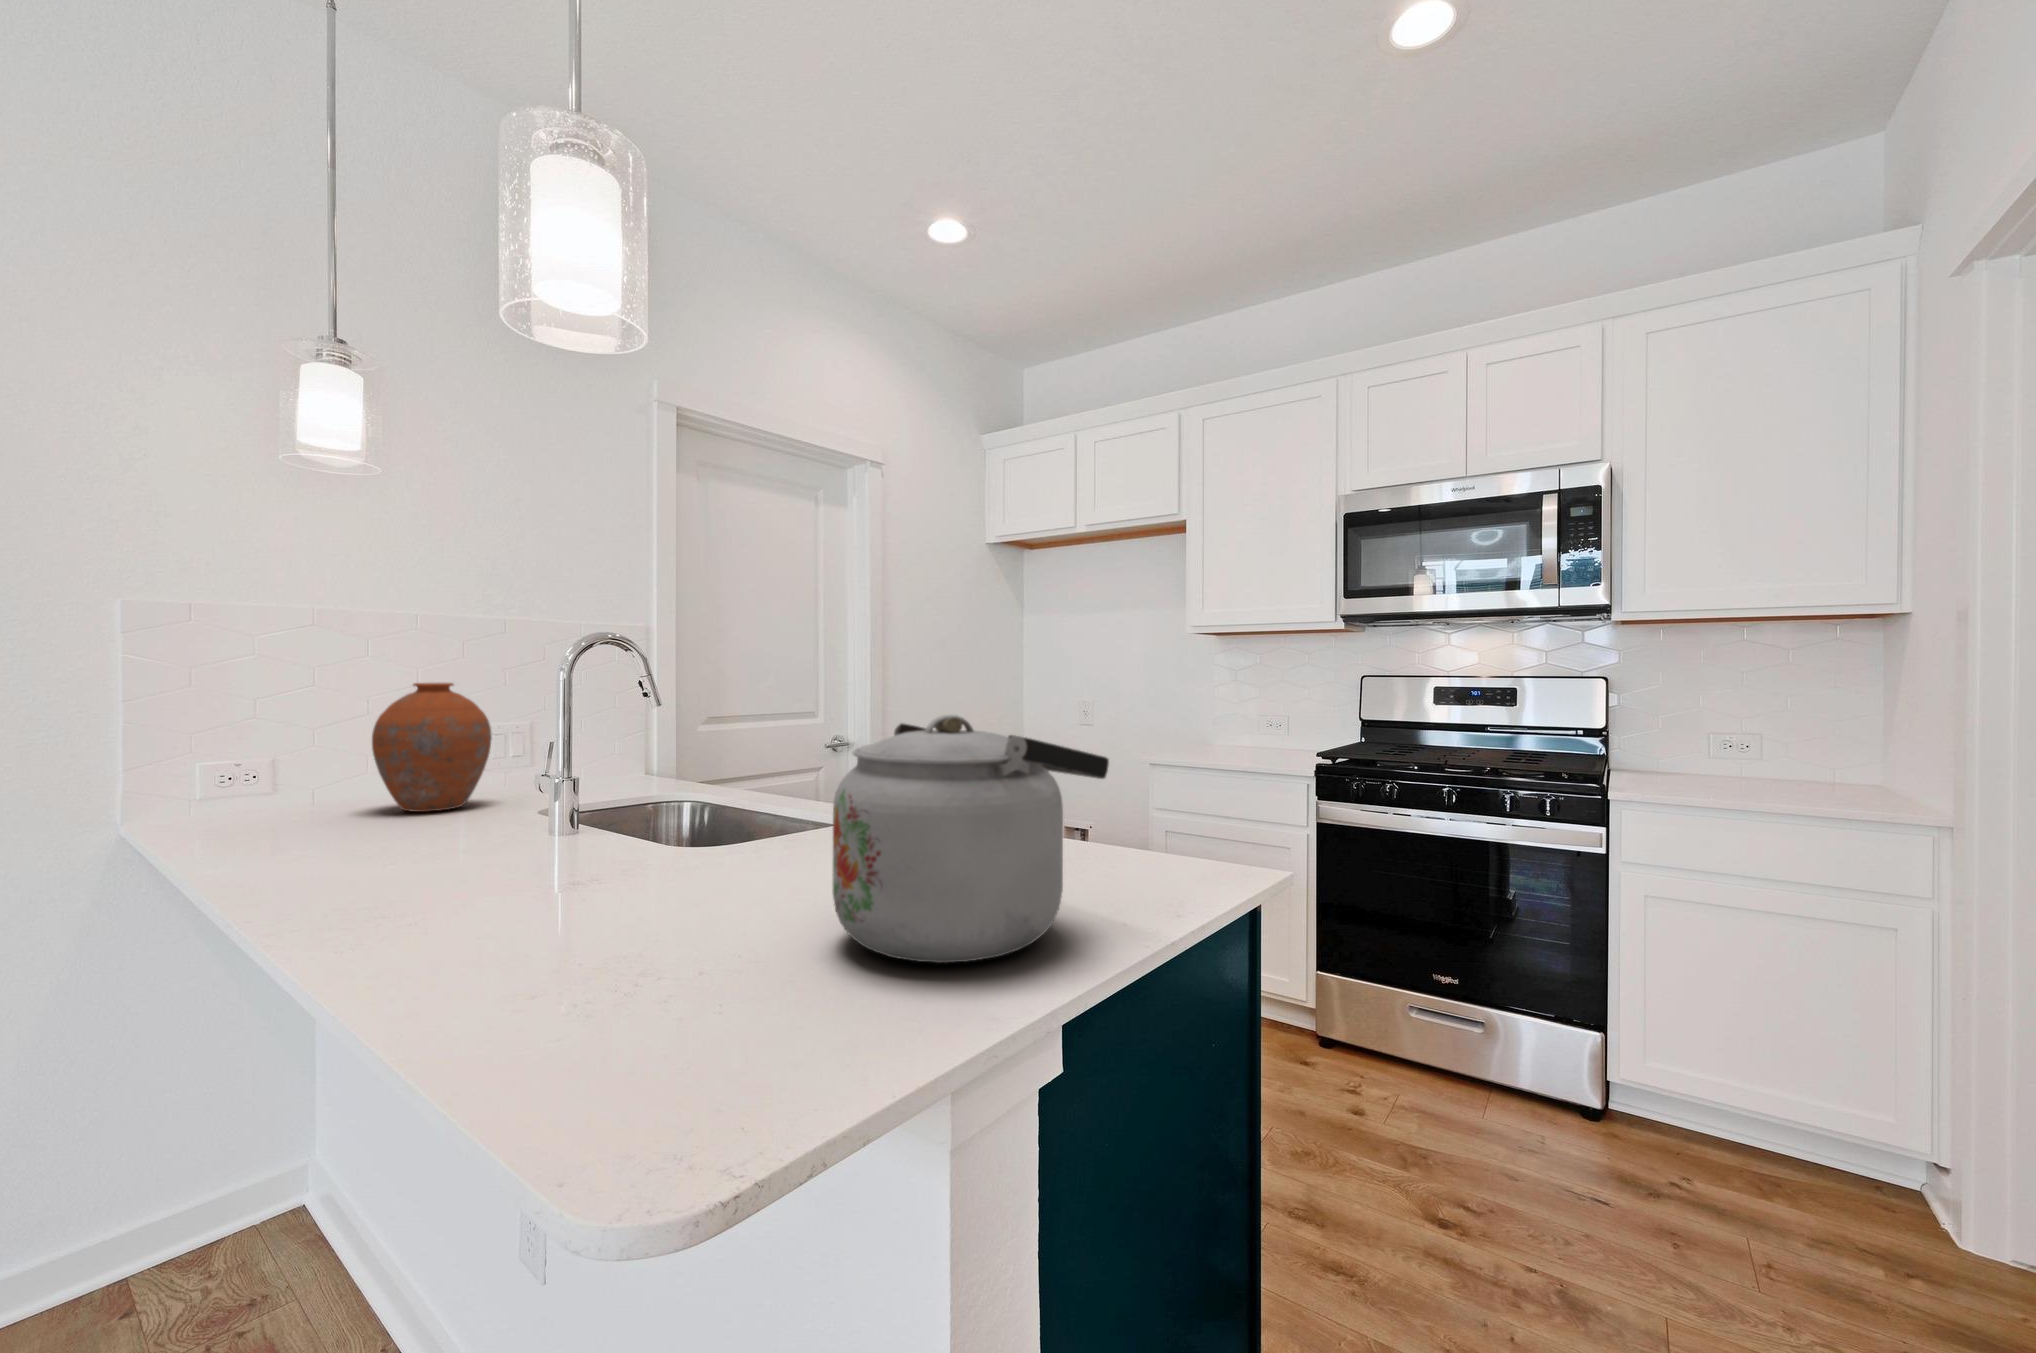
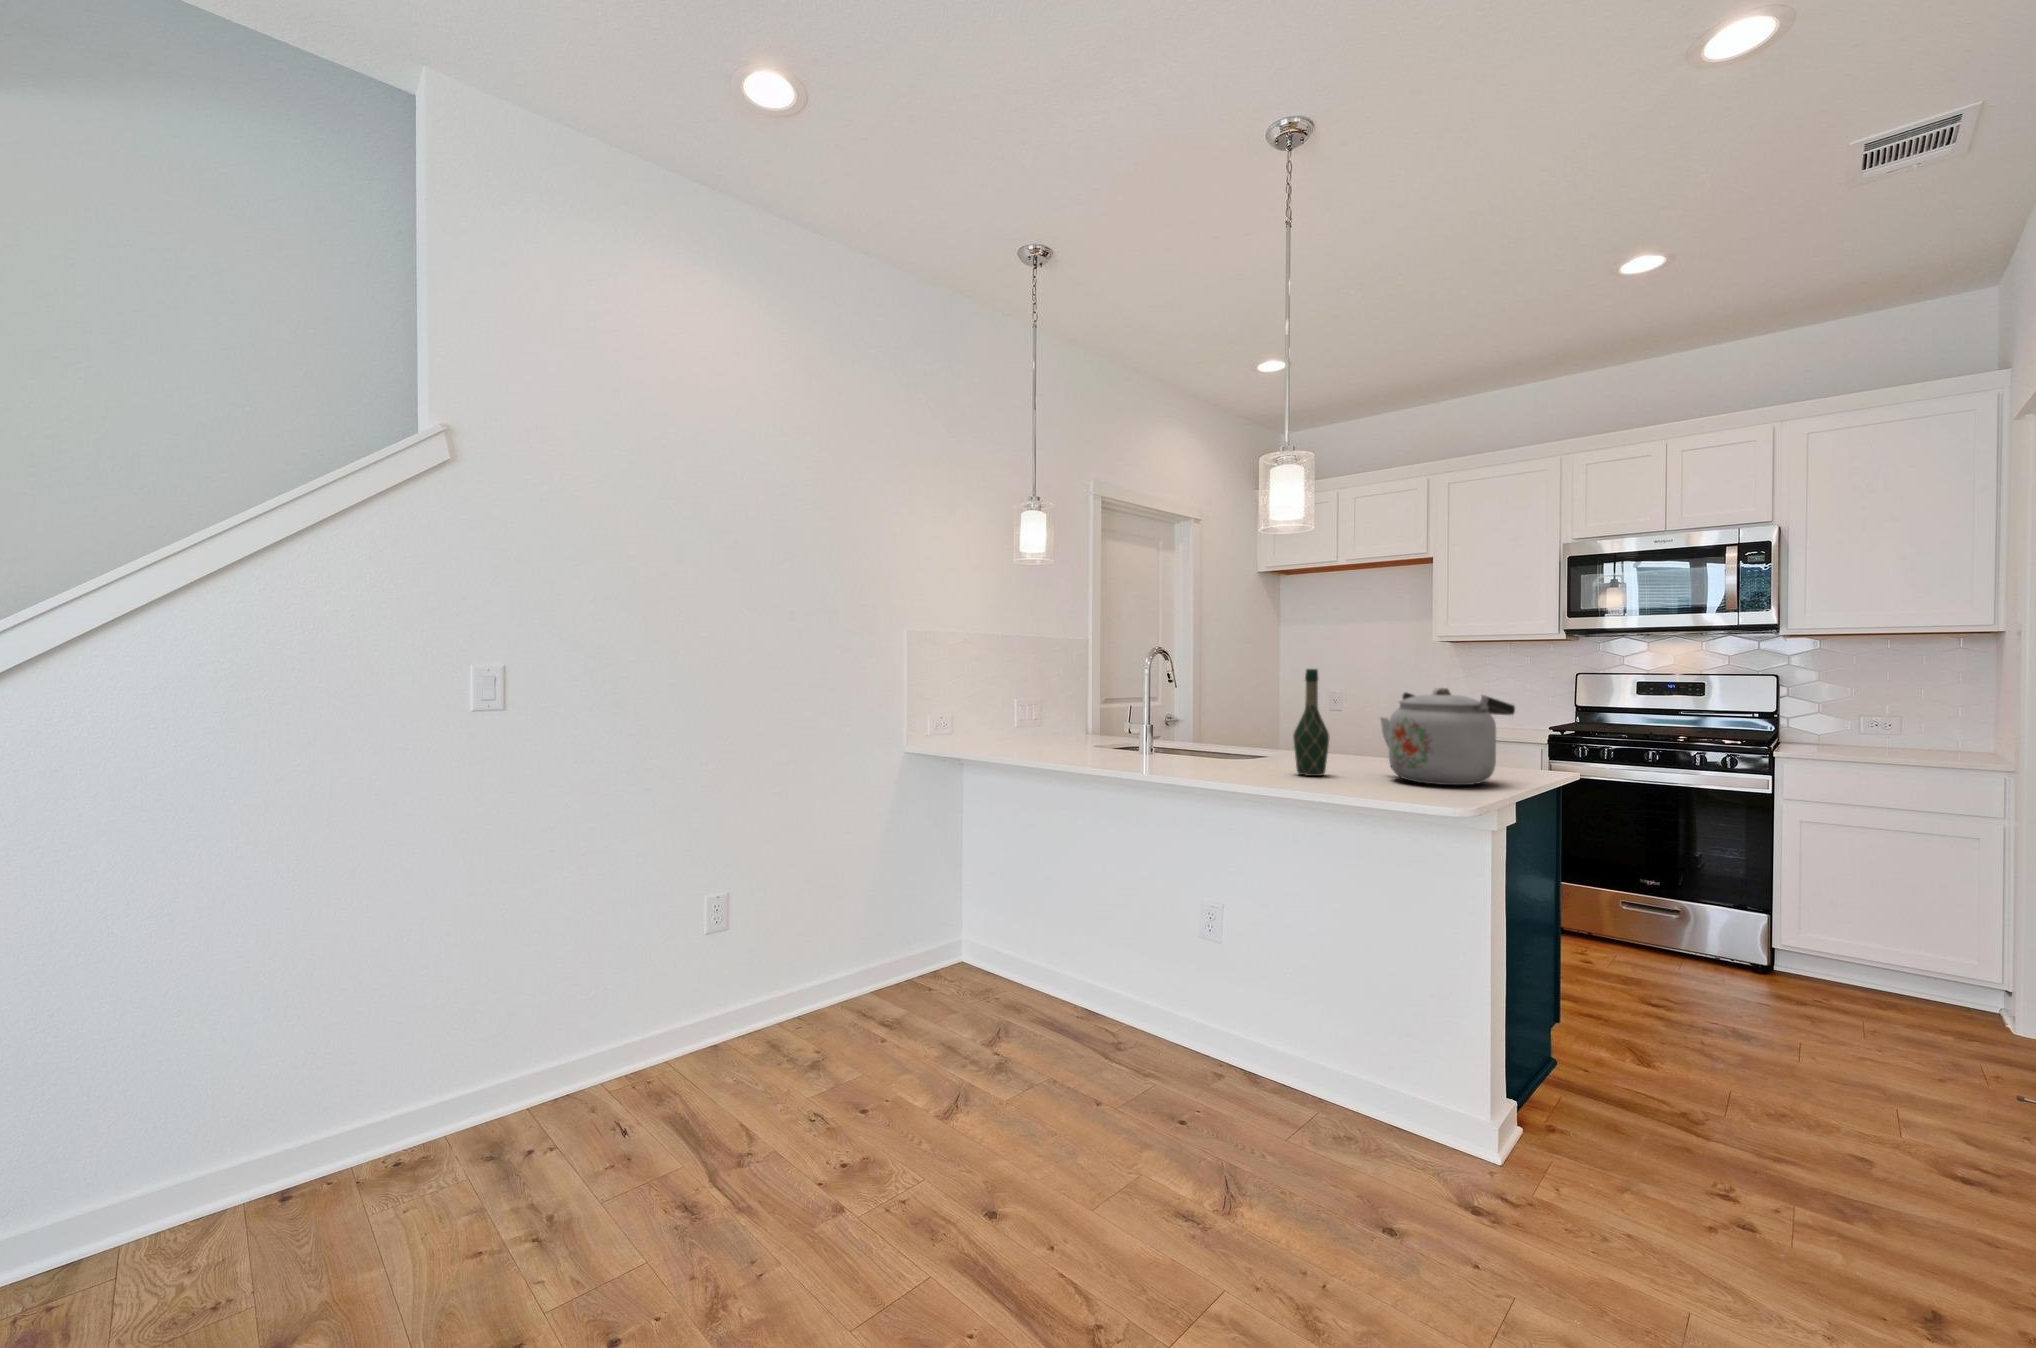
wine bottle: none [665,671,746,919] -> present [1293,669,1329,776]
vase: present [372,683,492,812] -> none [1004,674,1059,746]

